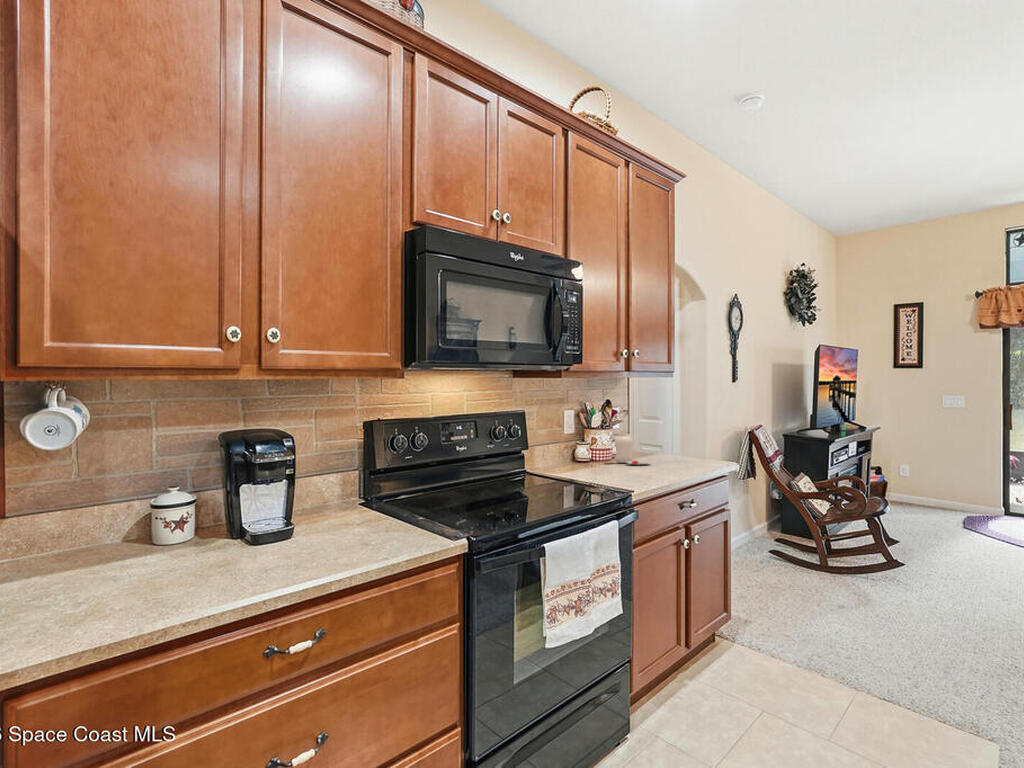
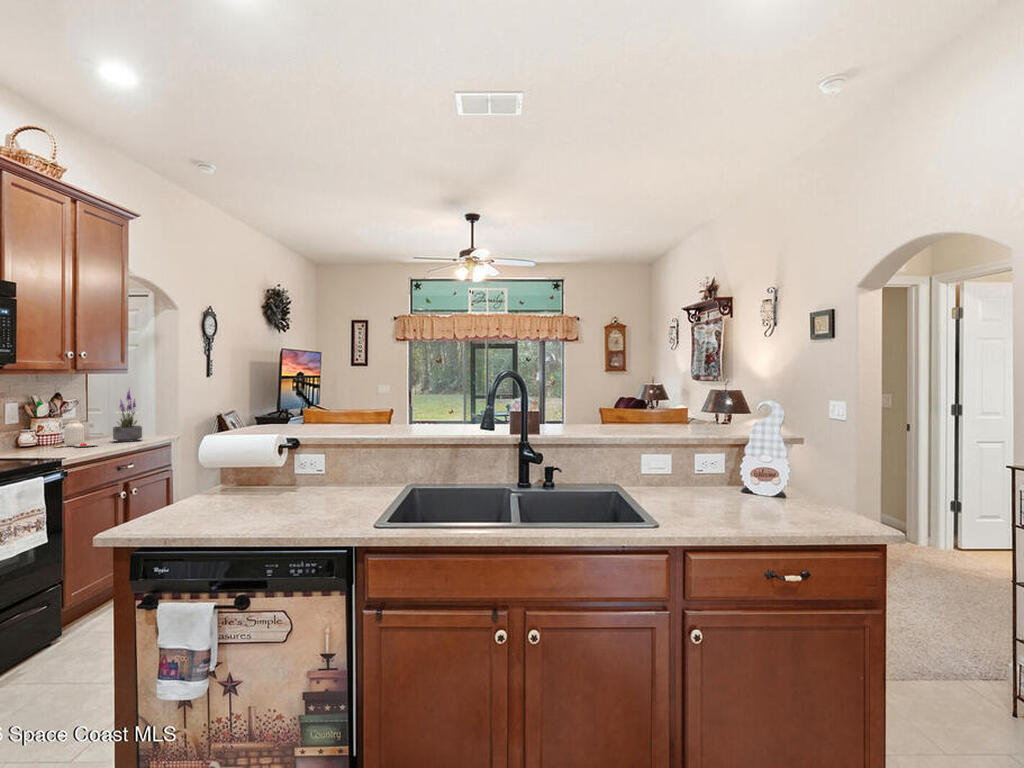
potted plant: none [657,393,691,461] -> present [113,389,142,442]

